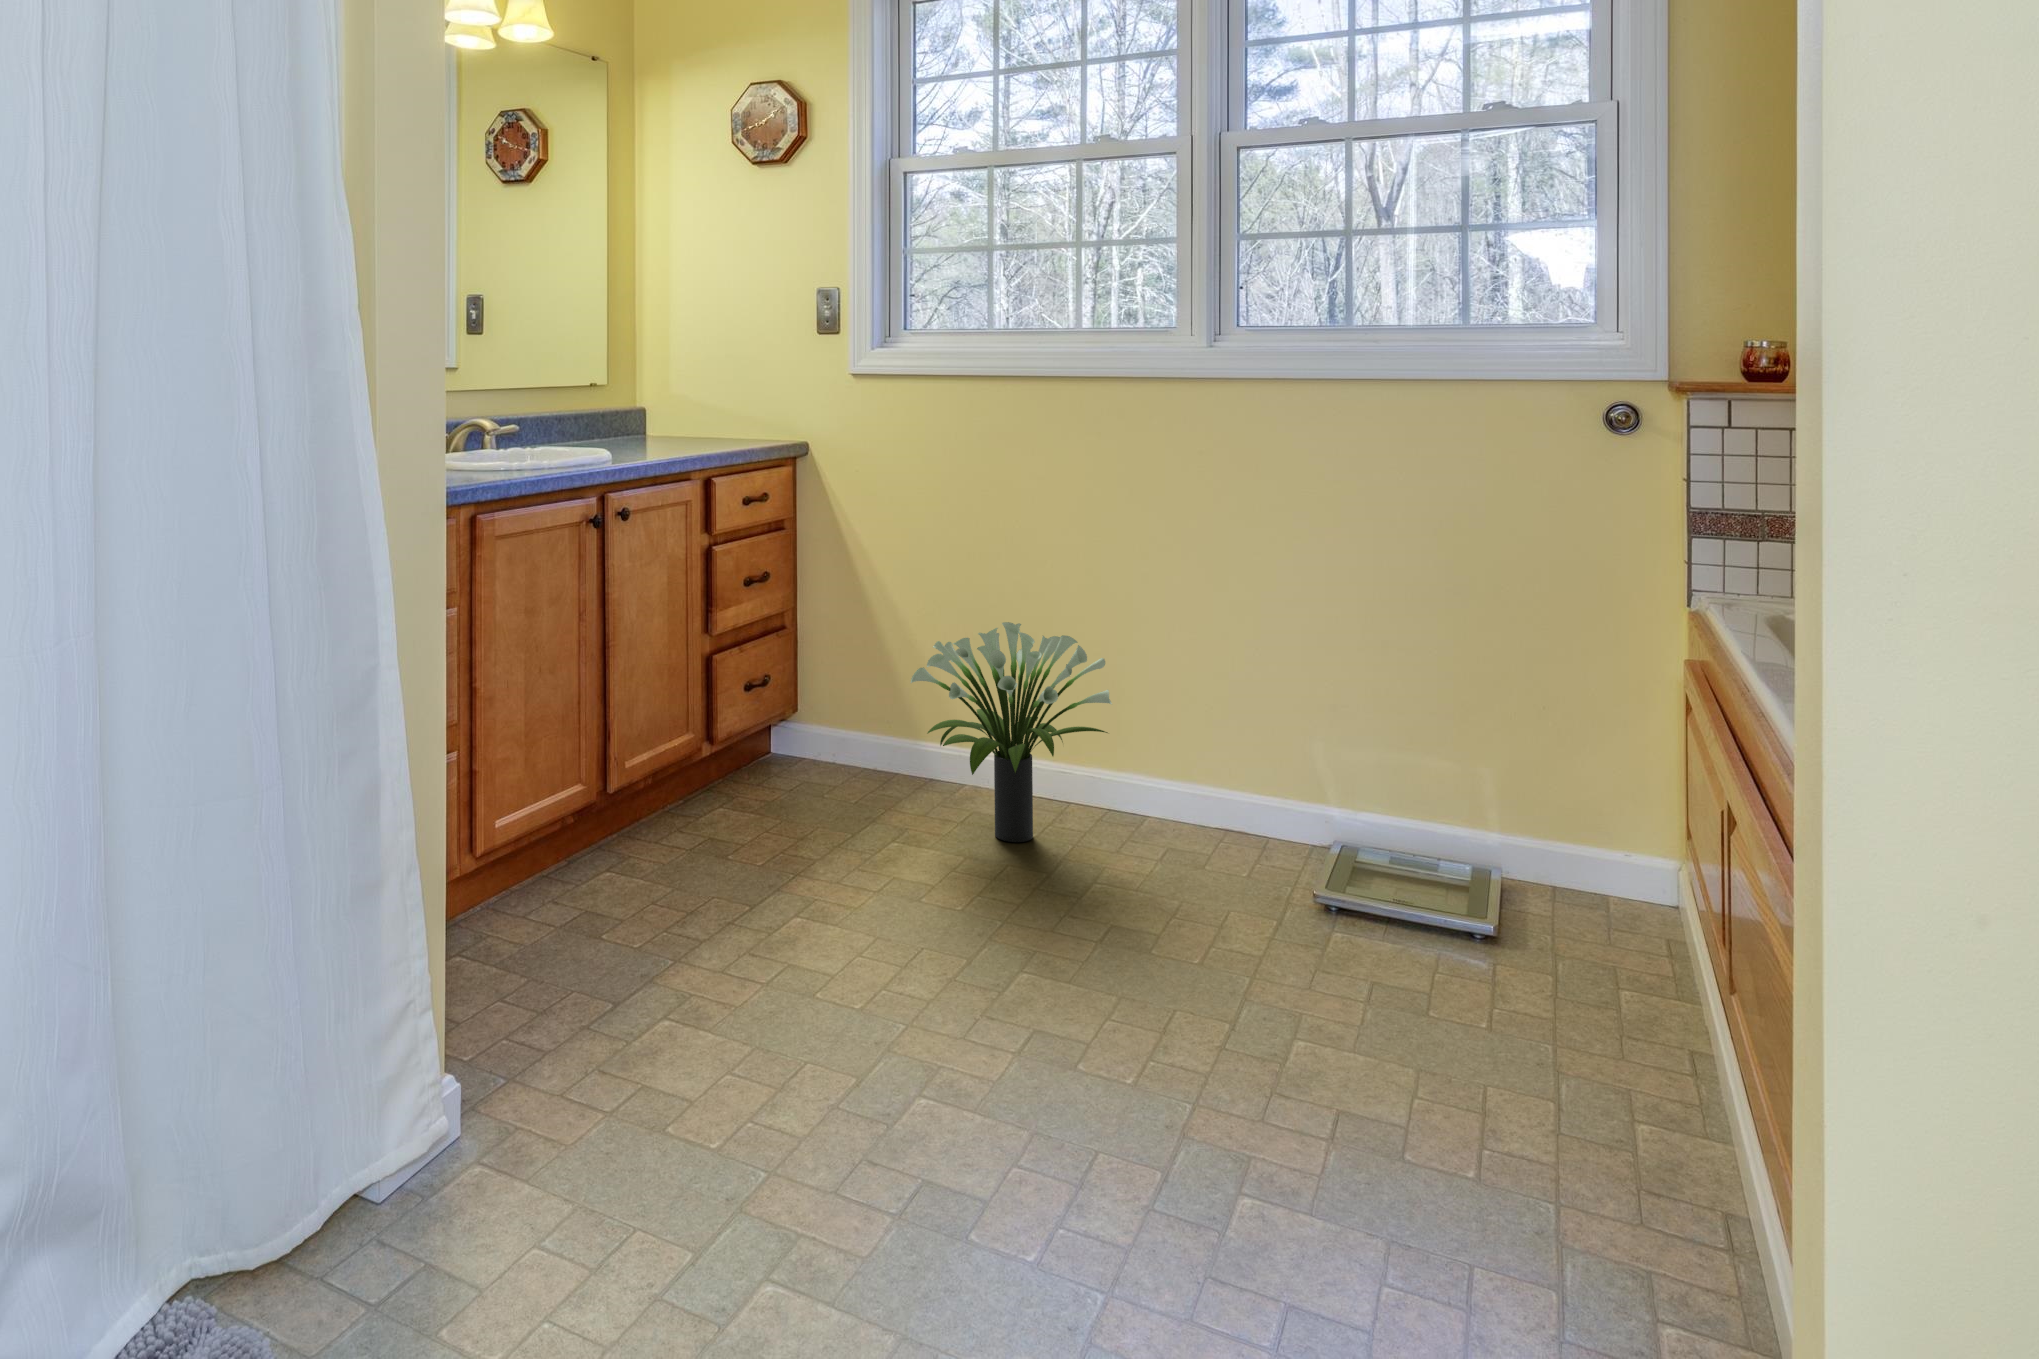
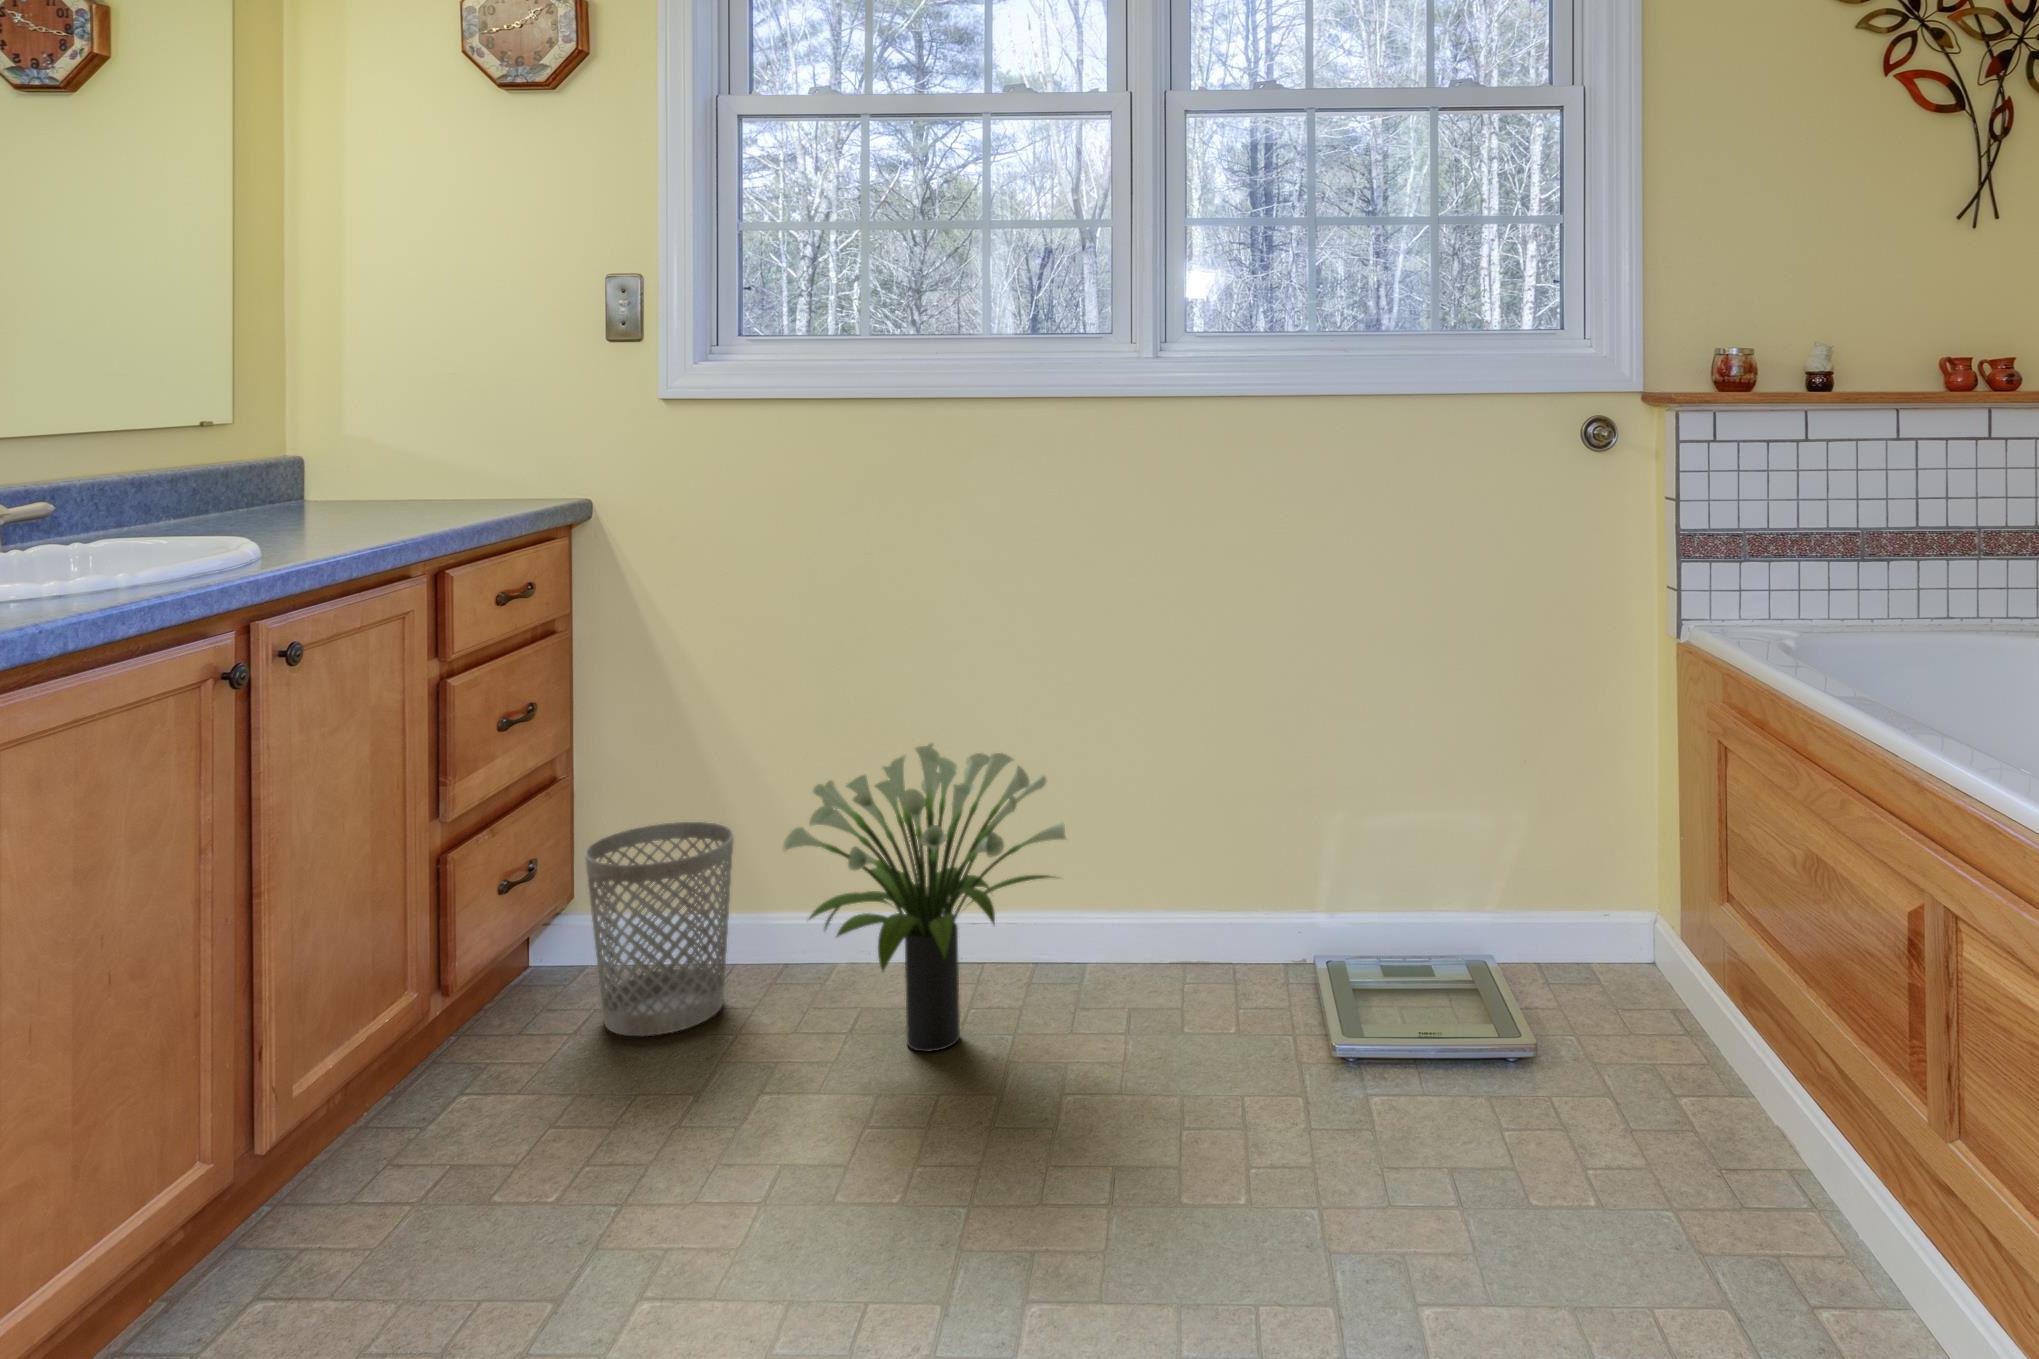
wastebasket: none [794,661,888,798] -> present [585,822,734,1036]

